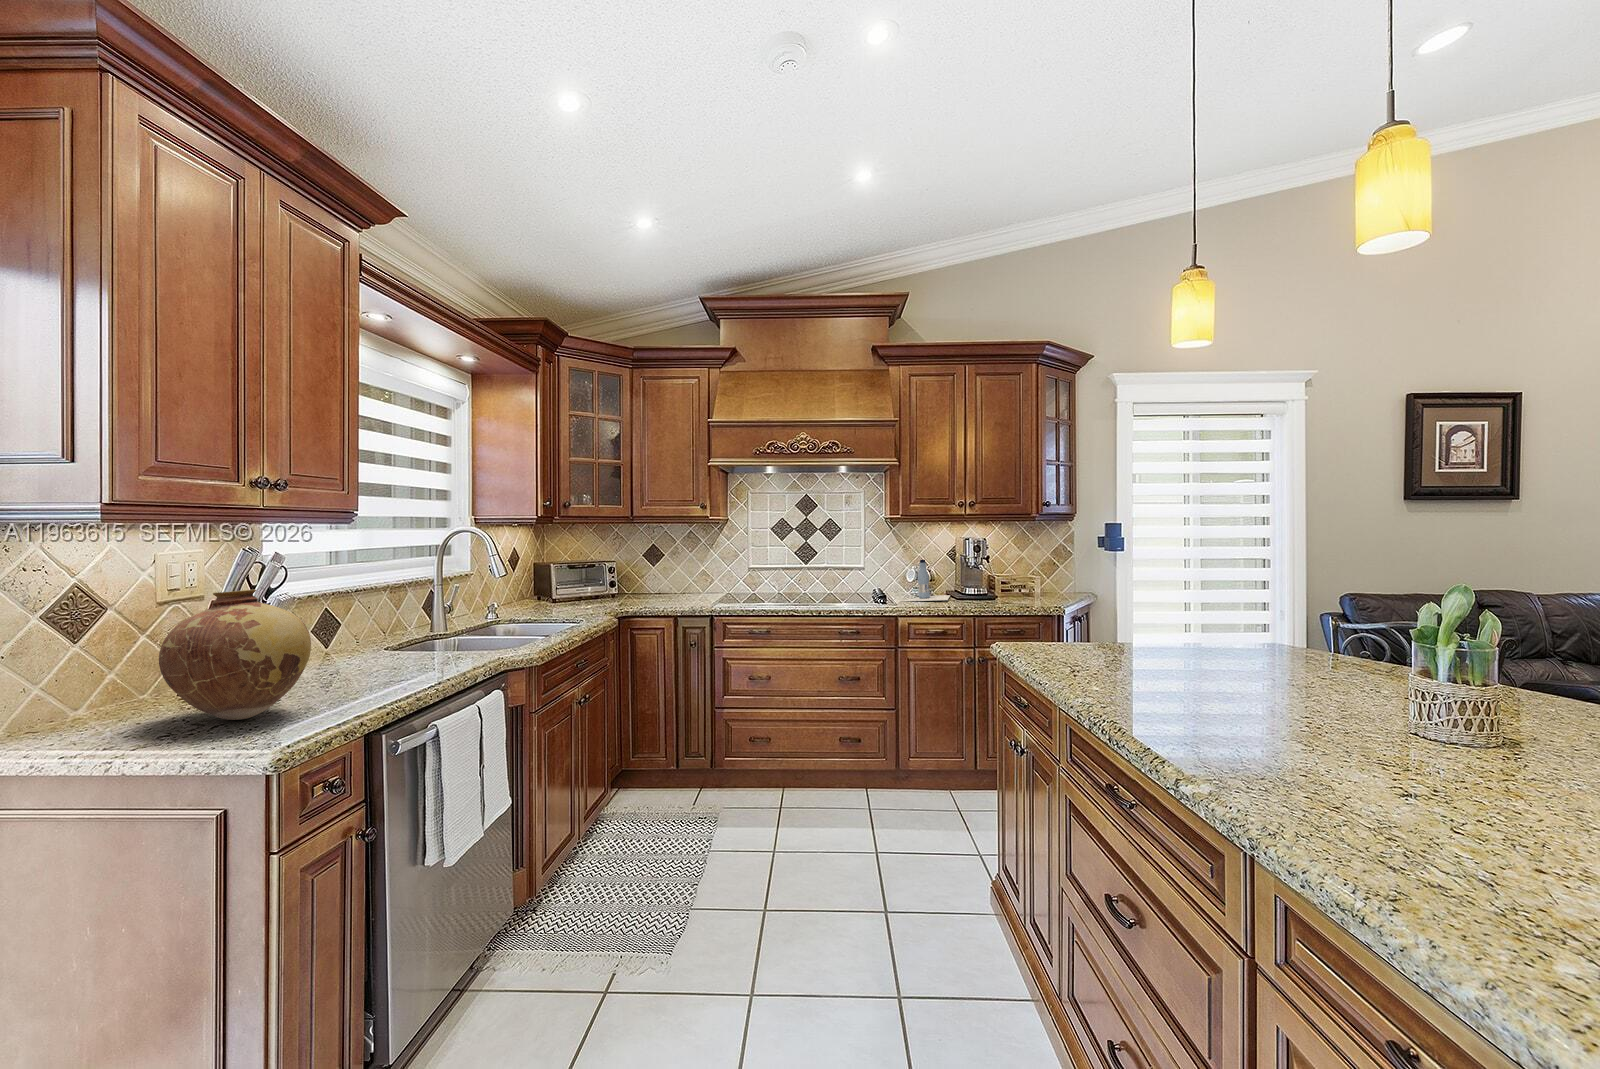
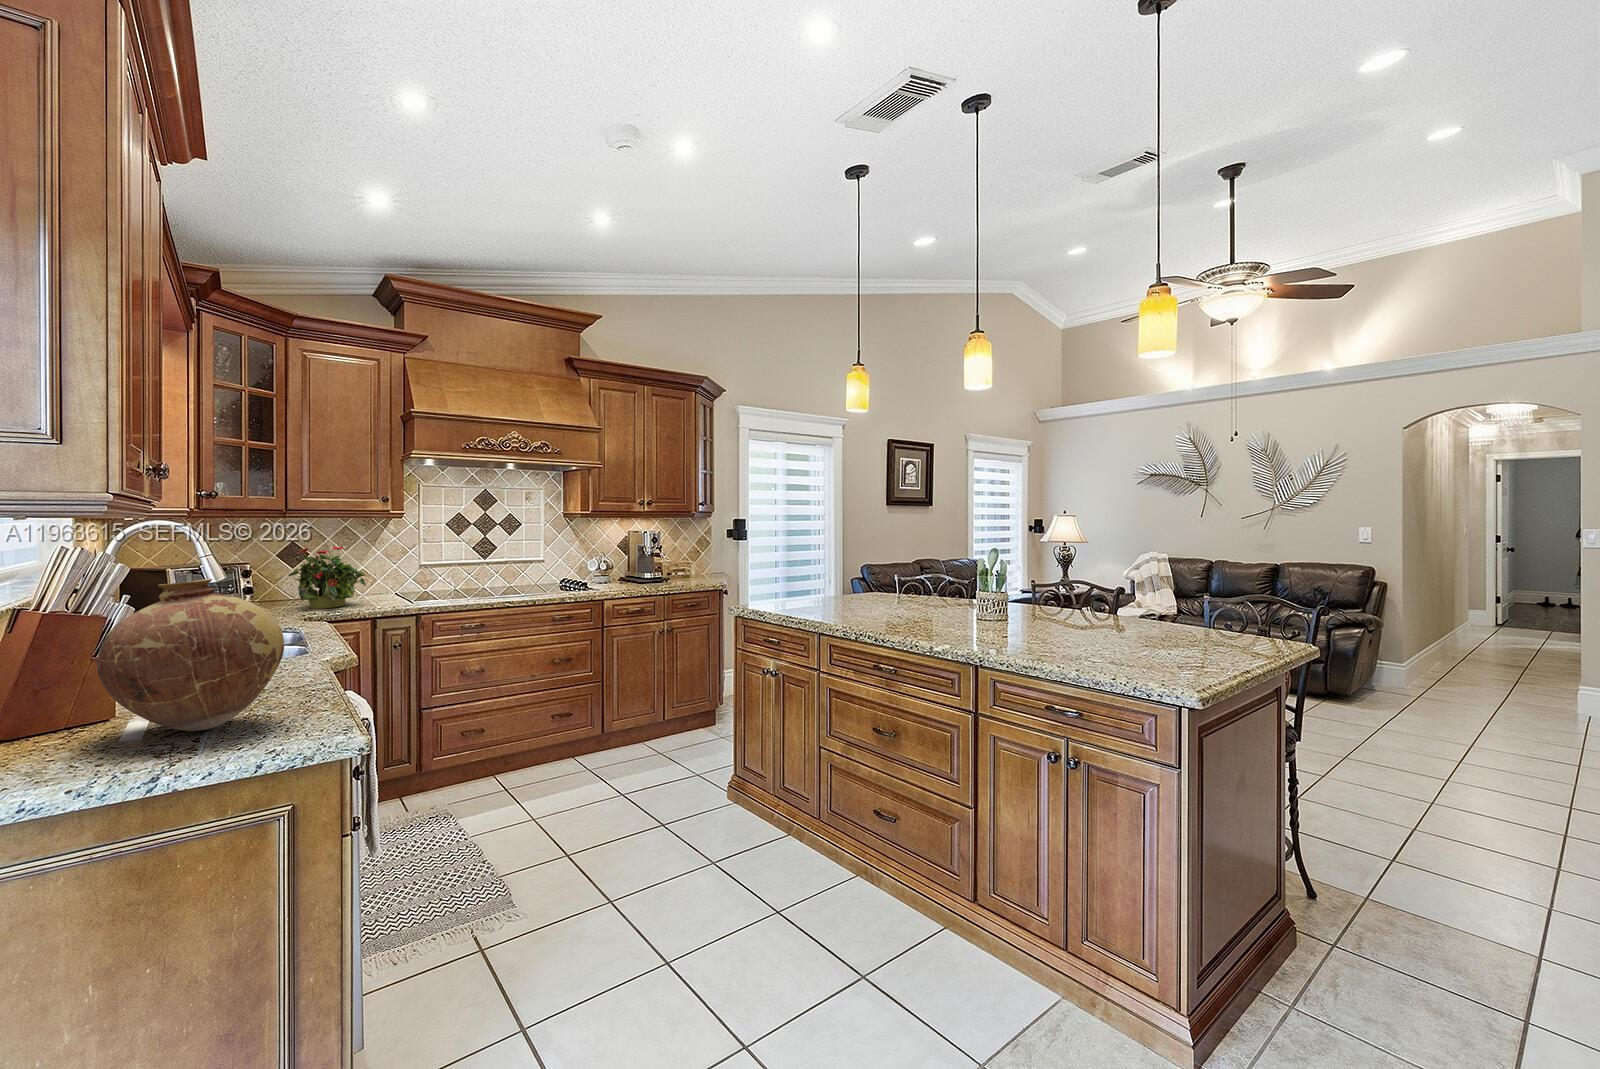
potted plant: none [621,549,680,606] -> present [288,547,366,609]
bottle: present [902,560,950,601] -> none [582,551,633,588]

